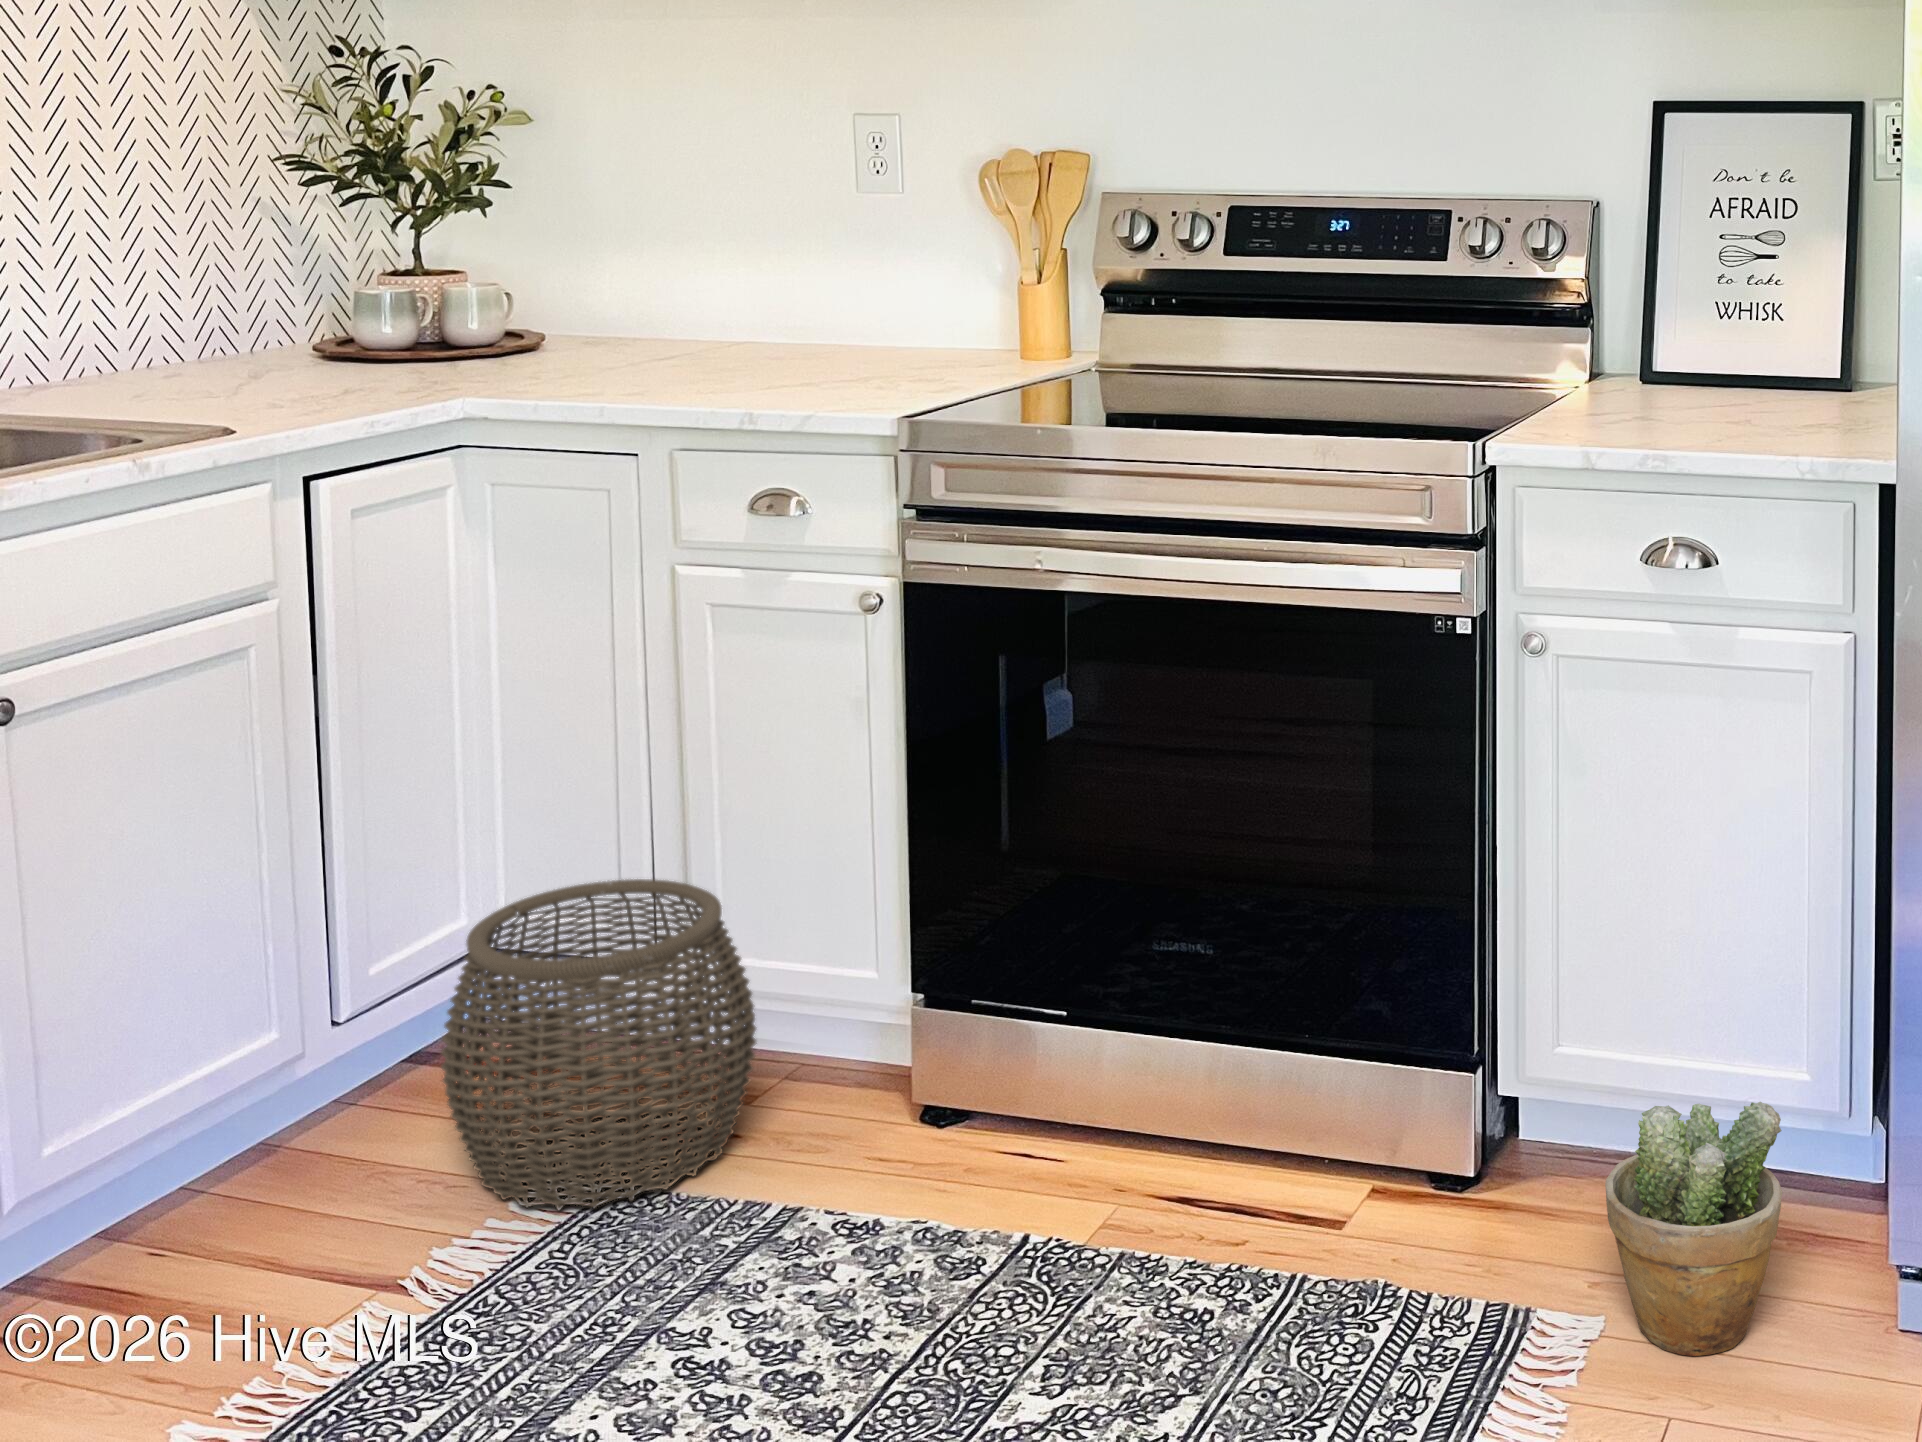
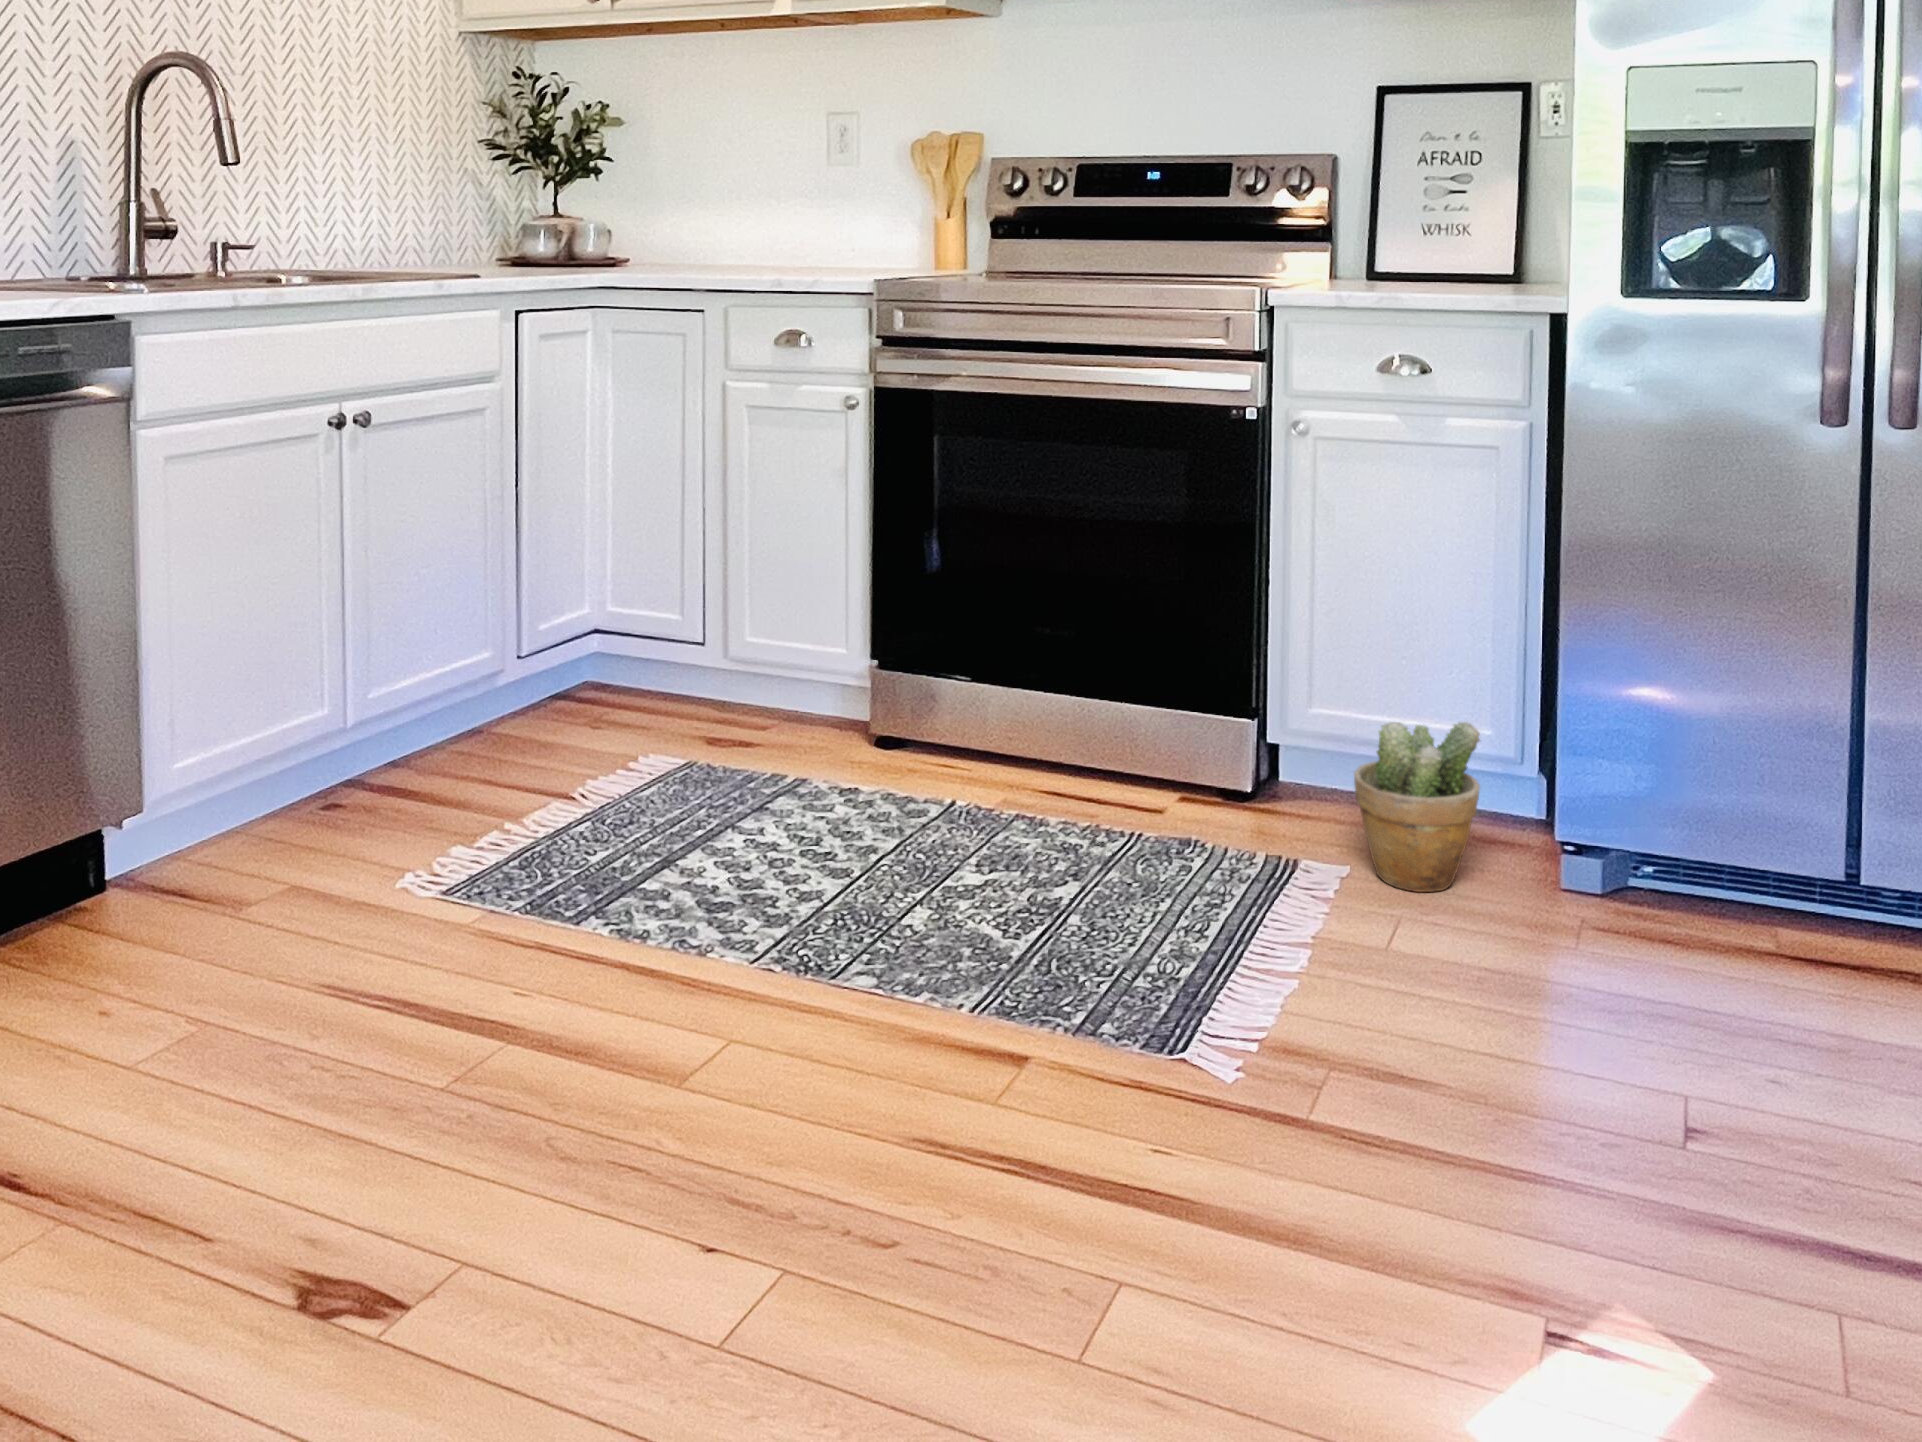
woven basket: present [441,879,756,1210] -> none [586,577,776,771]

